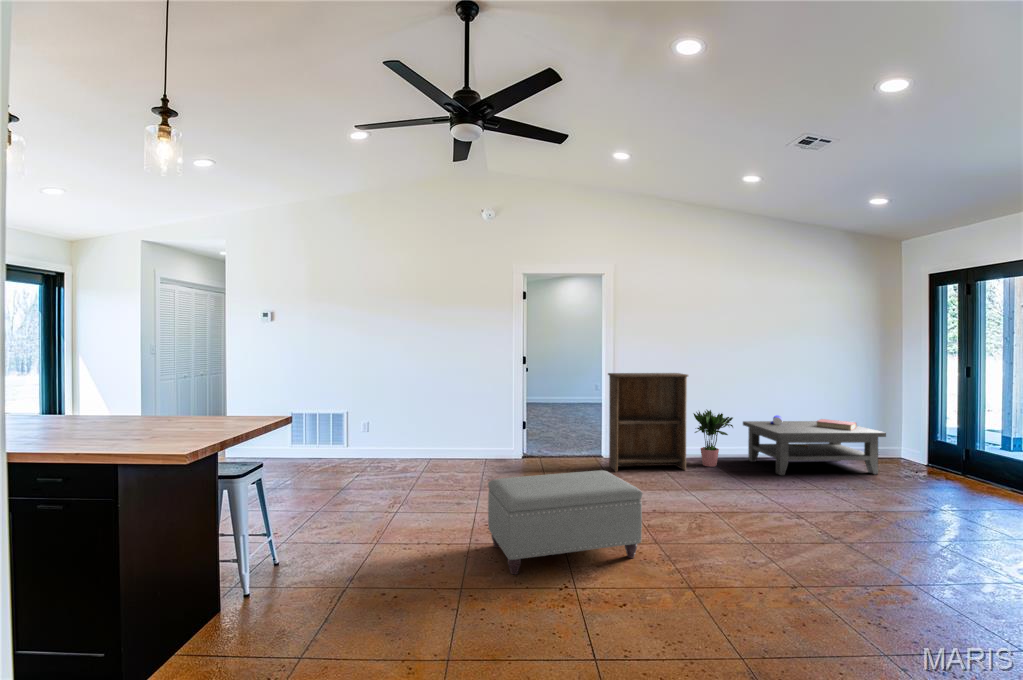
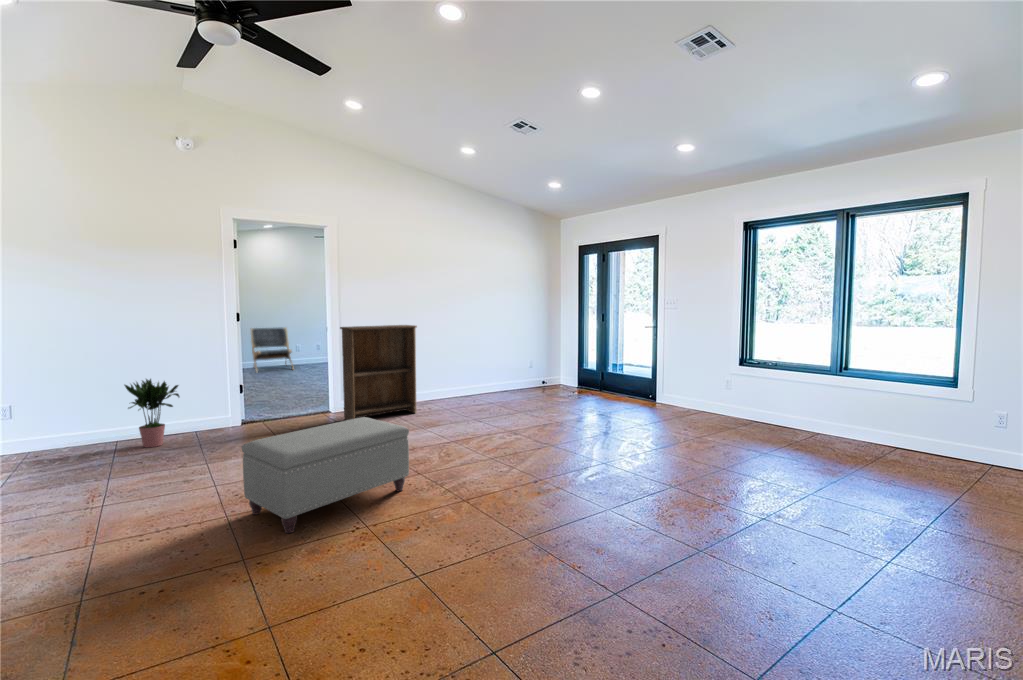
lounge chair: none [553,367,587,409] -> present [251,327,294,373]
potted plant: present [693,410,733,467] -> present [124,379,179,447]
coffee table: present [743,415,886,475] -> none [458,358,557,406]

